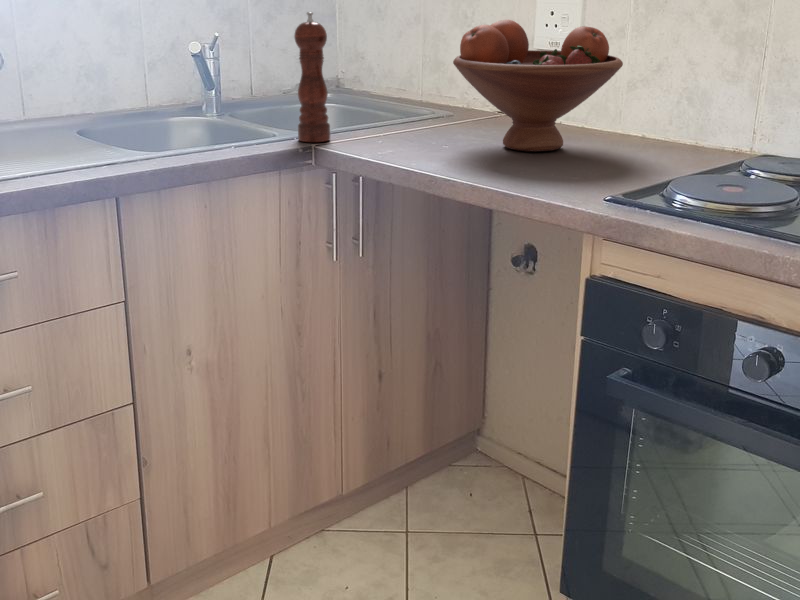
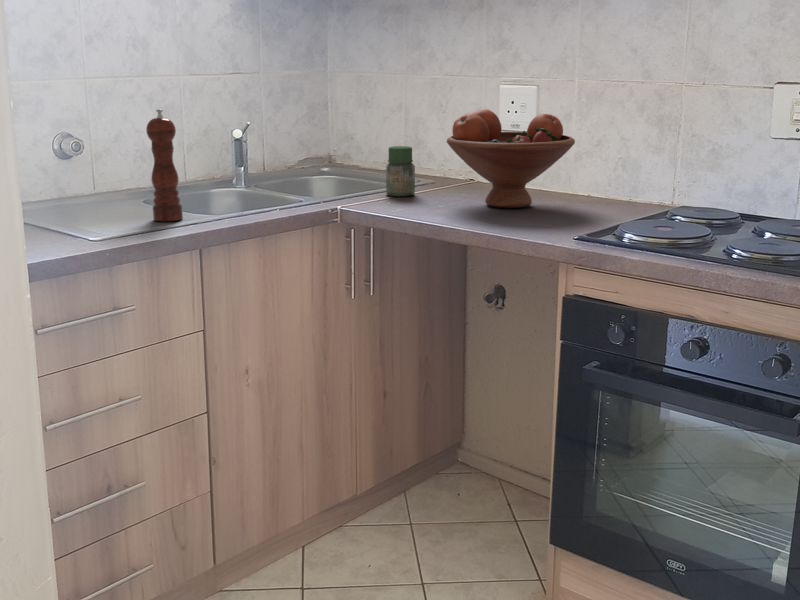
pepper mill: present [294,12,330,142] -> present [146,110,183,222]
jar: none [382,68,419,132] -> present [386,146,415,196]

